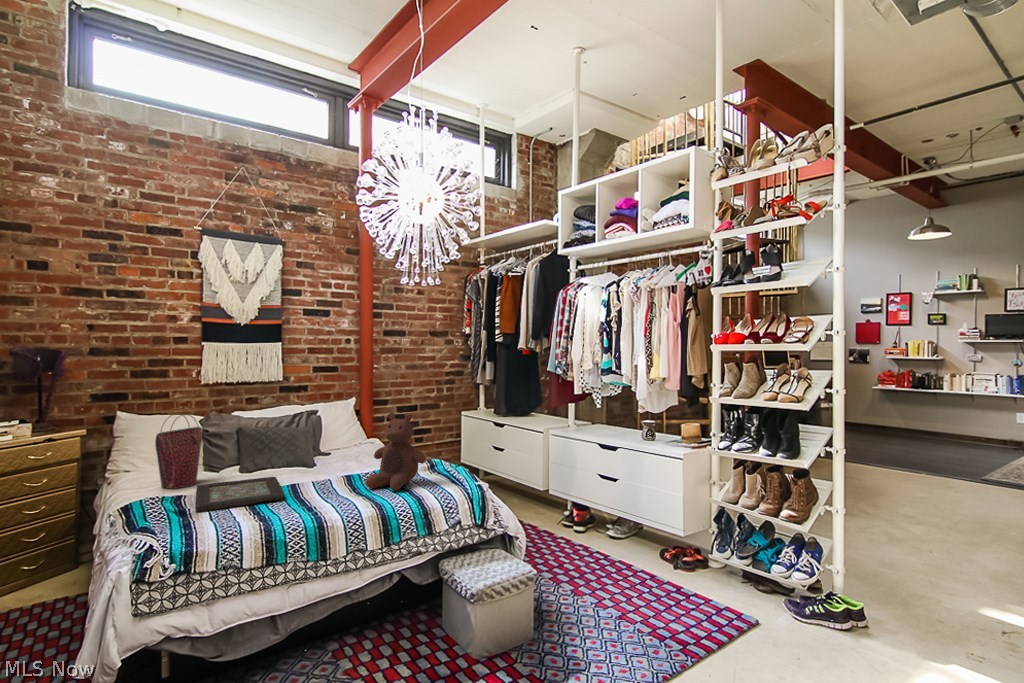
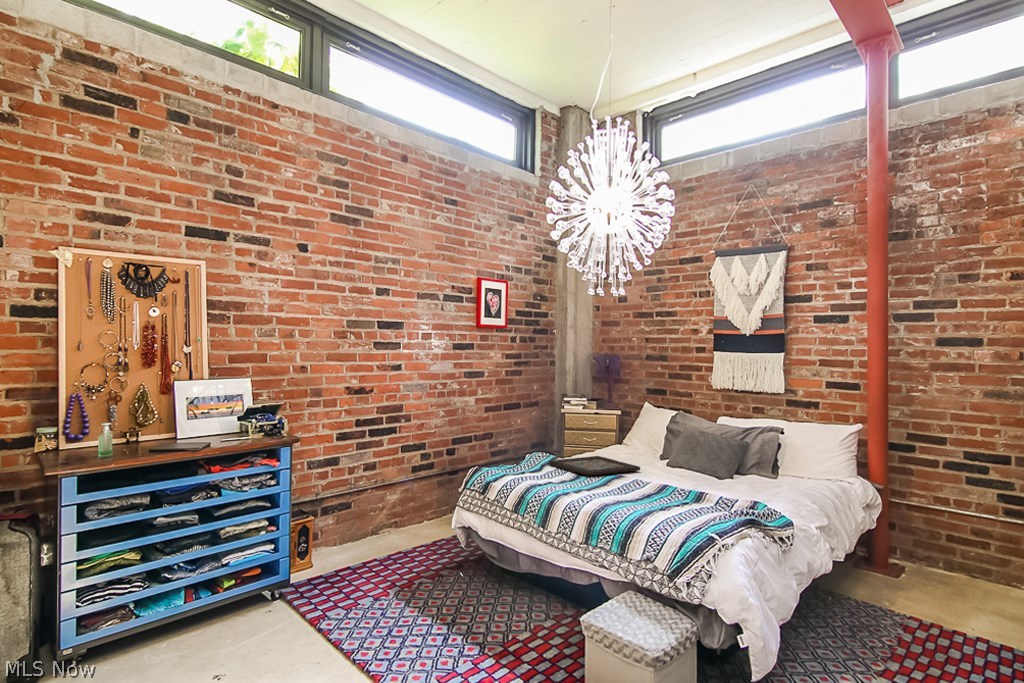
stuffed bear: present [366,412,426,491] -> none [634,420,689,503]
handbag: present [155,414,202,488] -> none [595,402,633,459]

